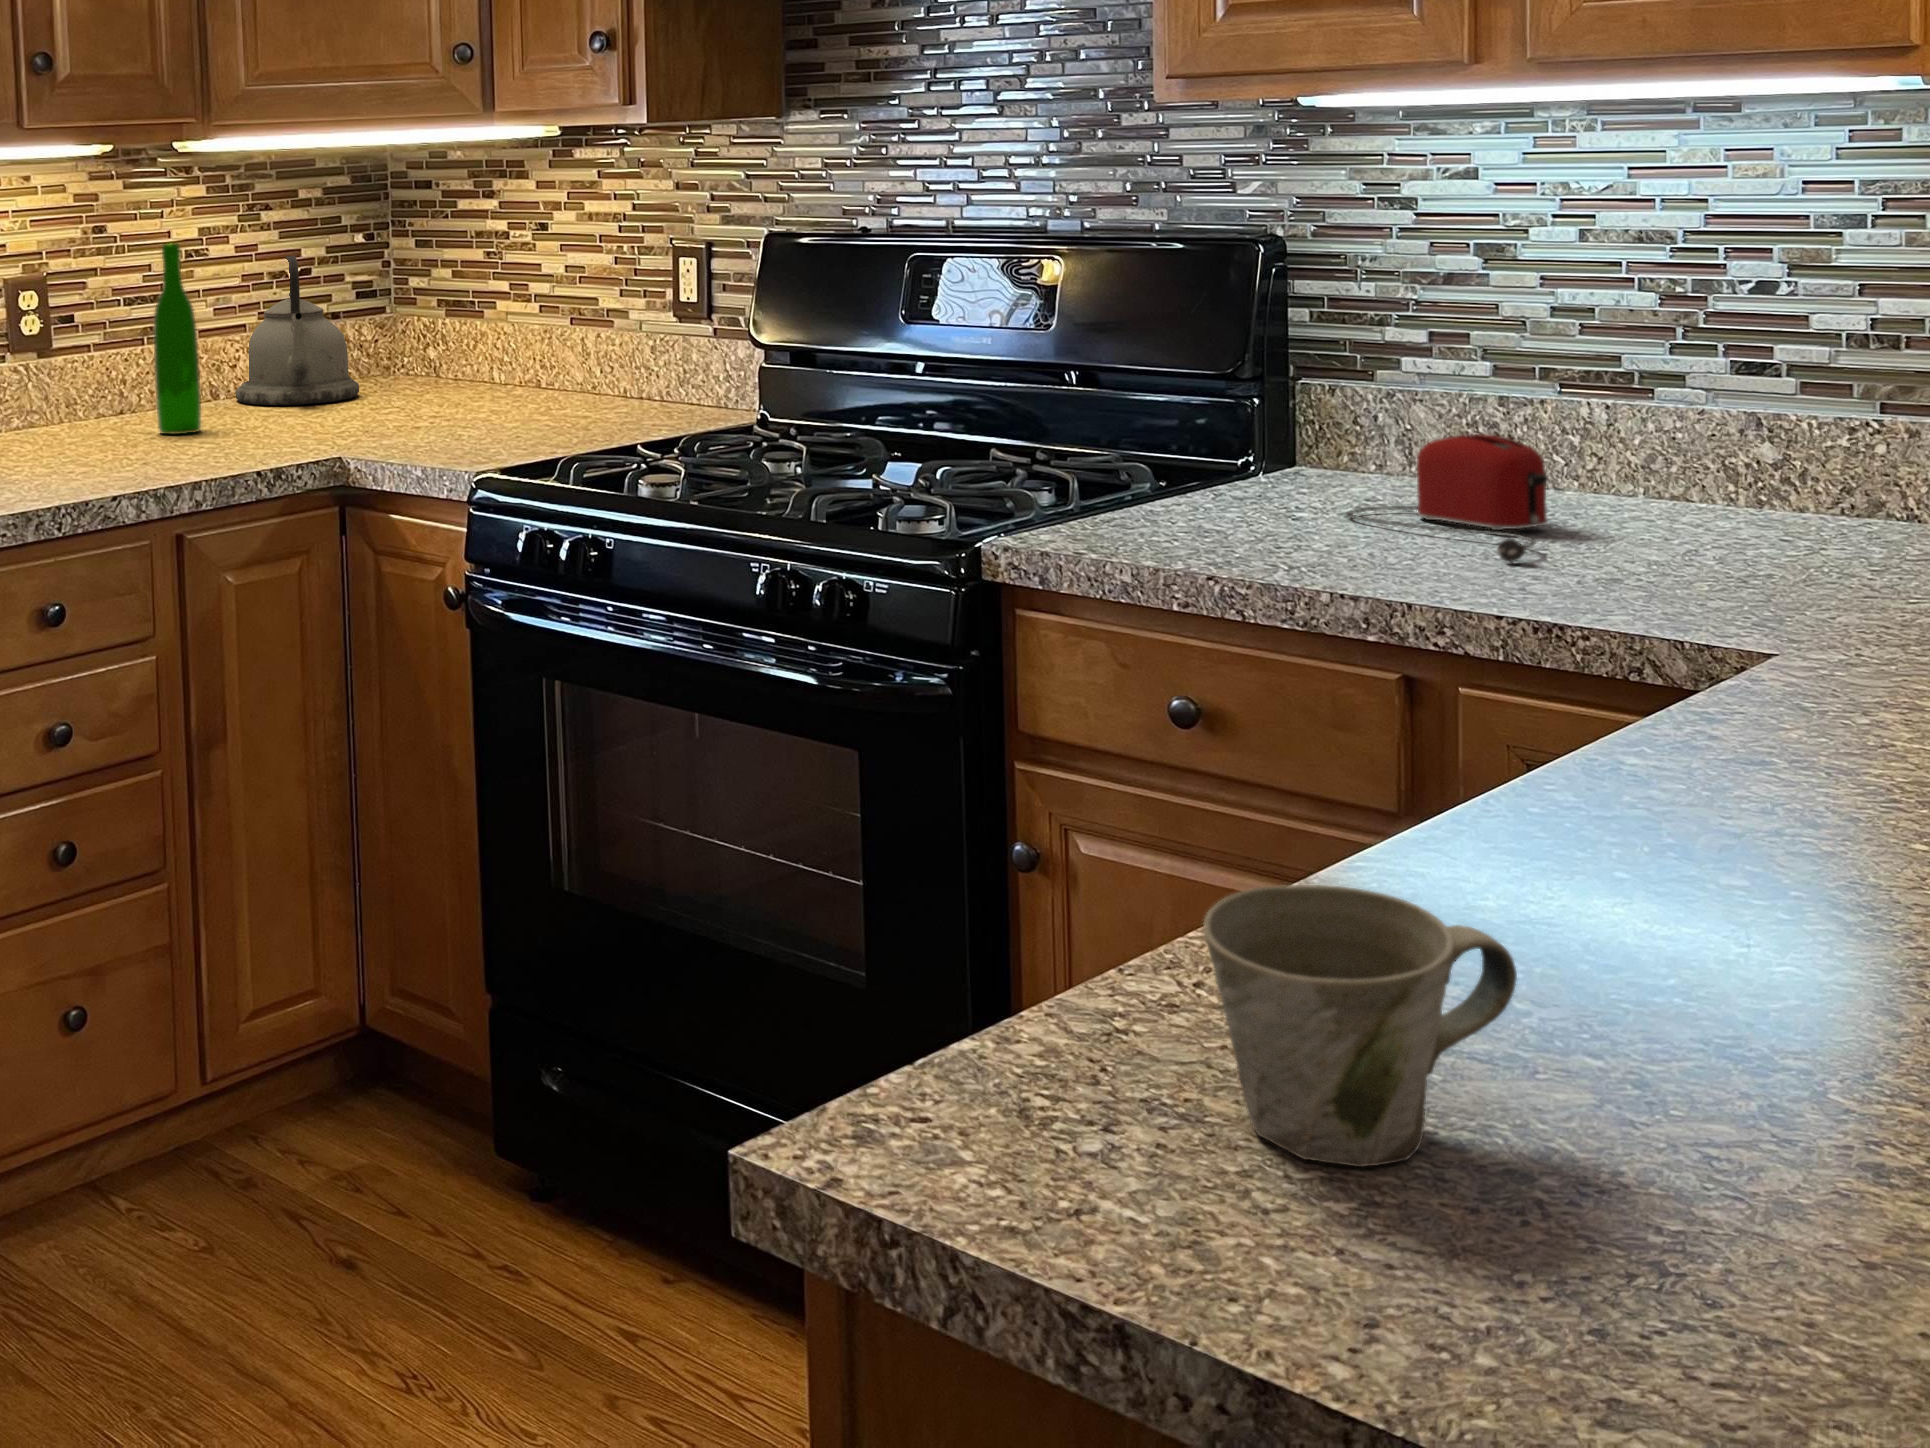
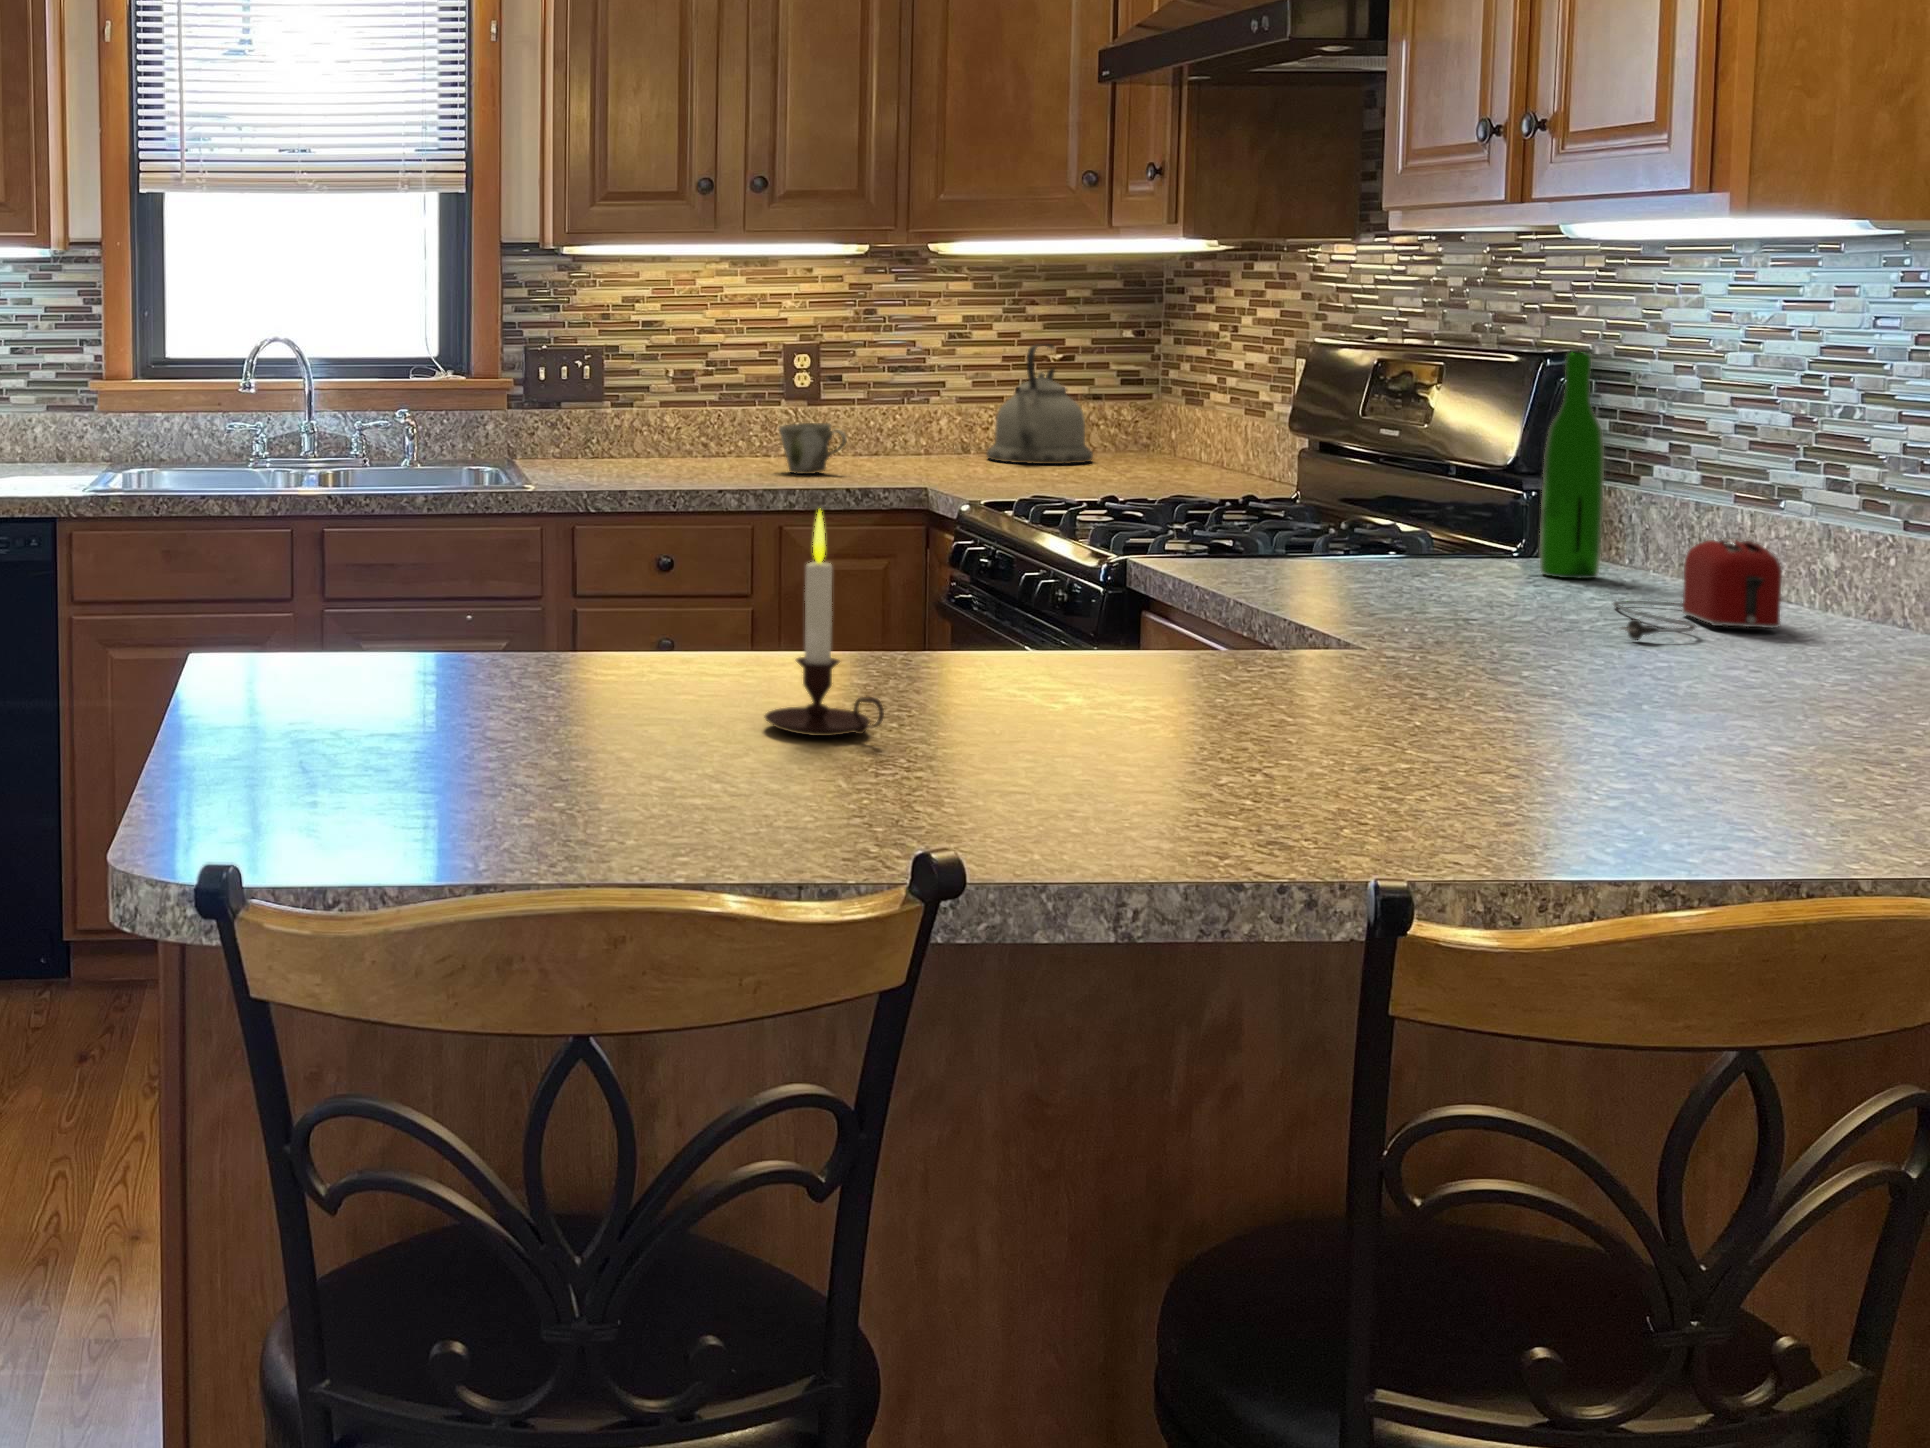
wine bottle: present [154,243,202,434] -> present [1540,353,1604,579]
candle: none [1390,594,1627,976] -> present [764,510,884,736]
mug: present [1203,885,1517,1167] -> present [779,423,847,474]

